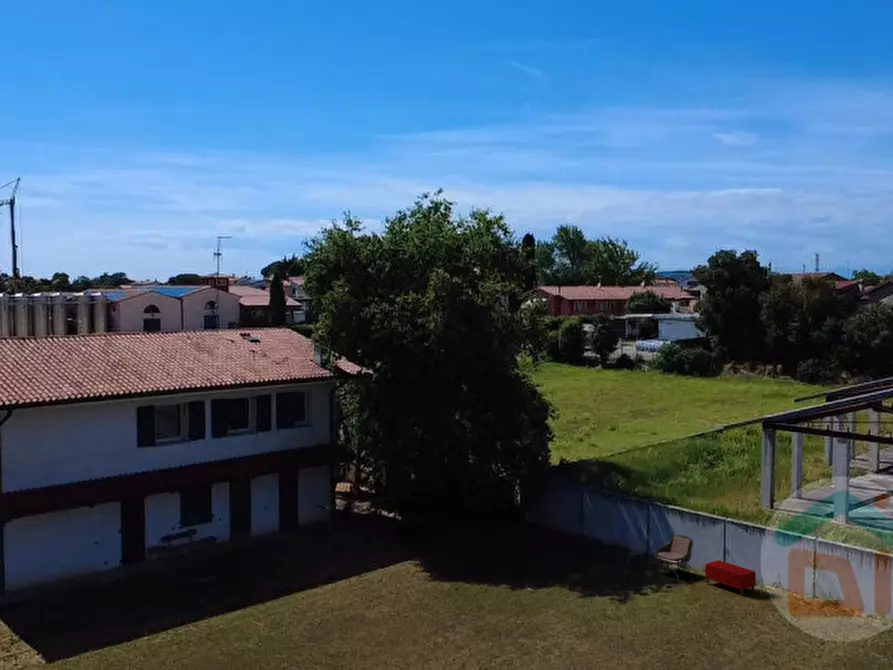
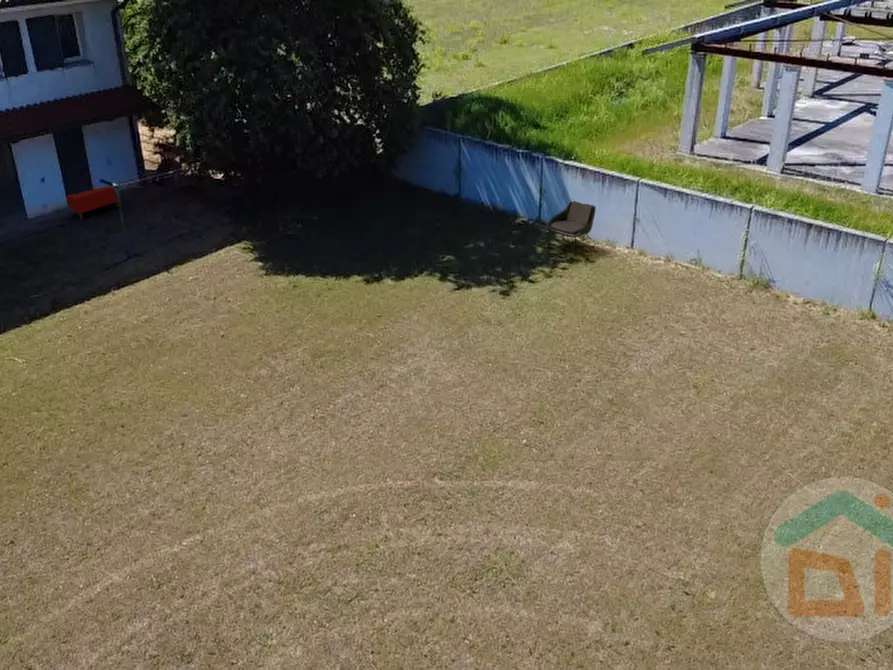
bench: present [705,560,756,596] -> present [67,184,120,220]

